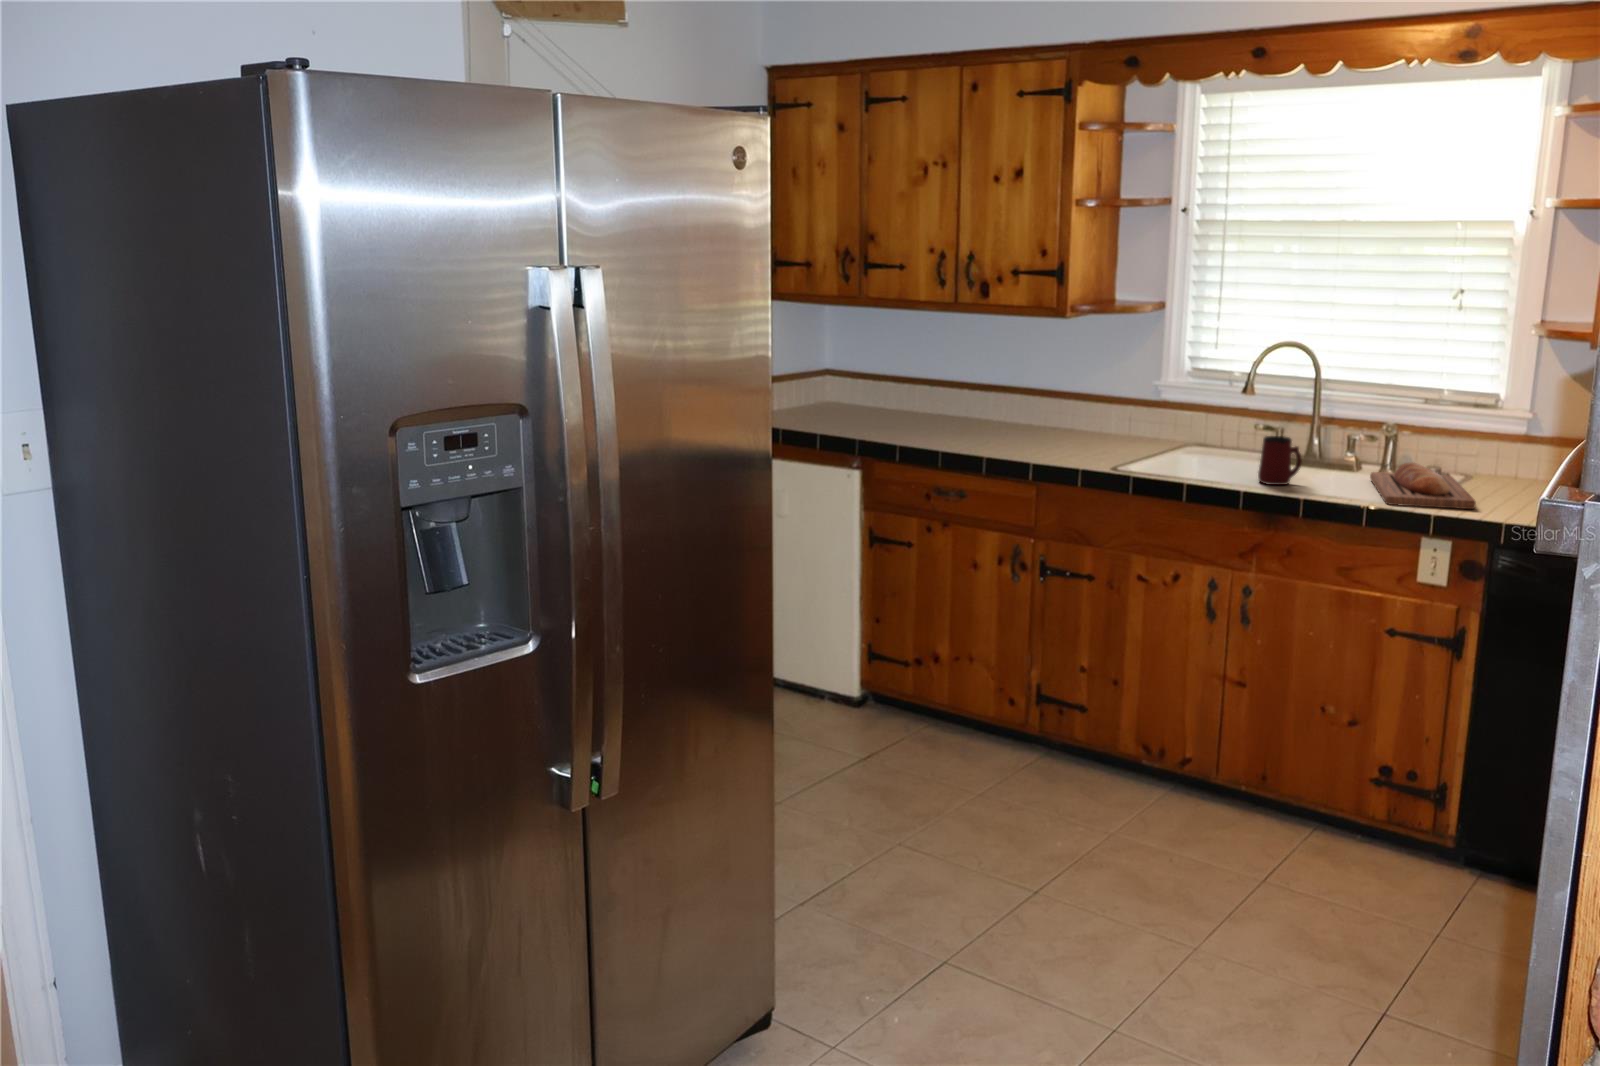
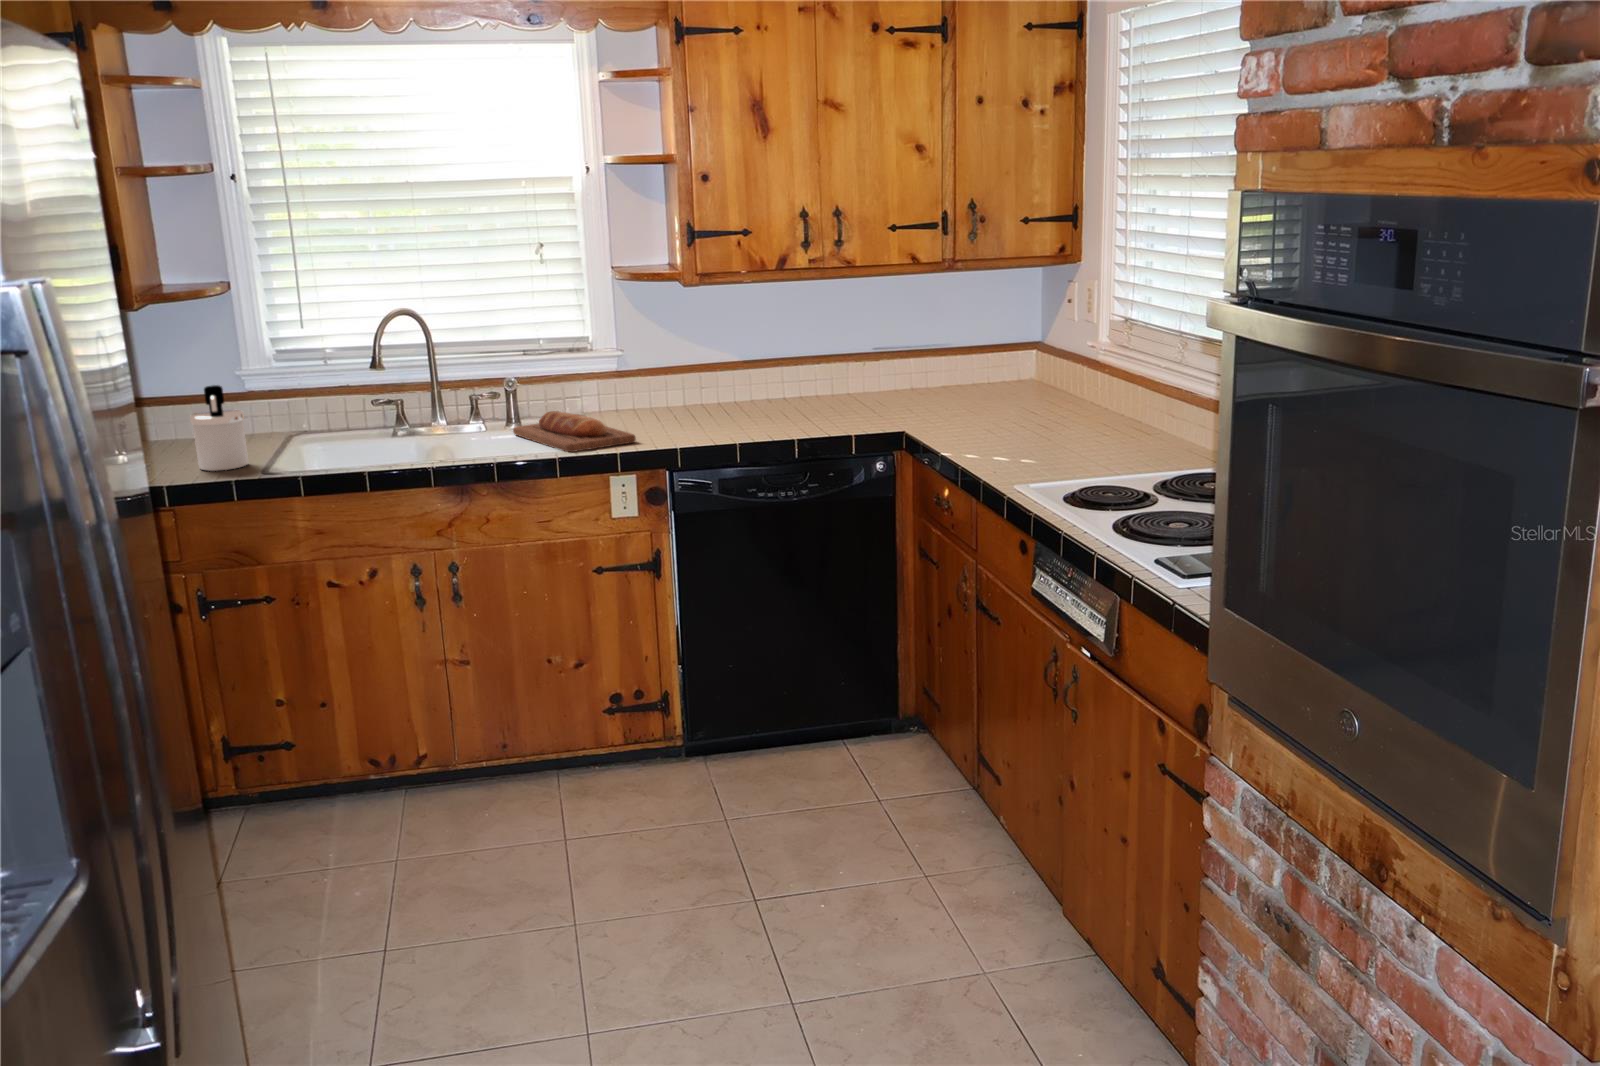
soap dispenser: none [1071,389,1115,461] -> present [190,385,248,471]
mug: present [1258,436,1302,485] -> none [427,405,465,456]

